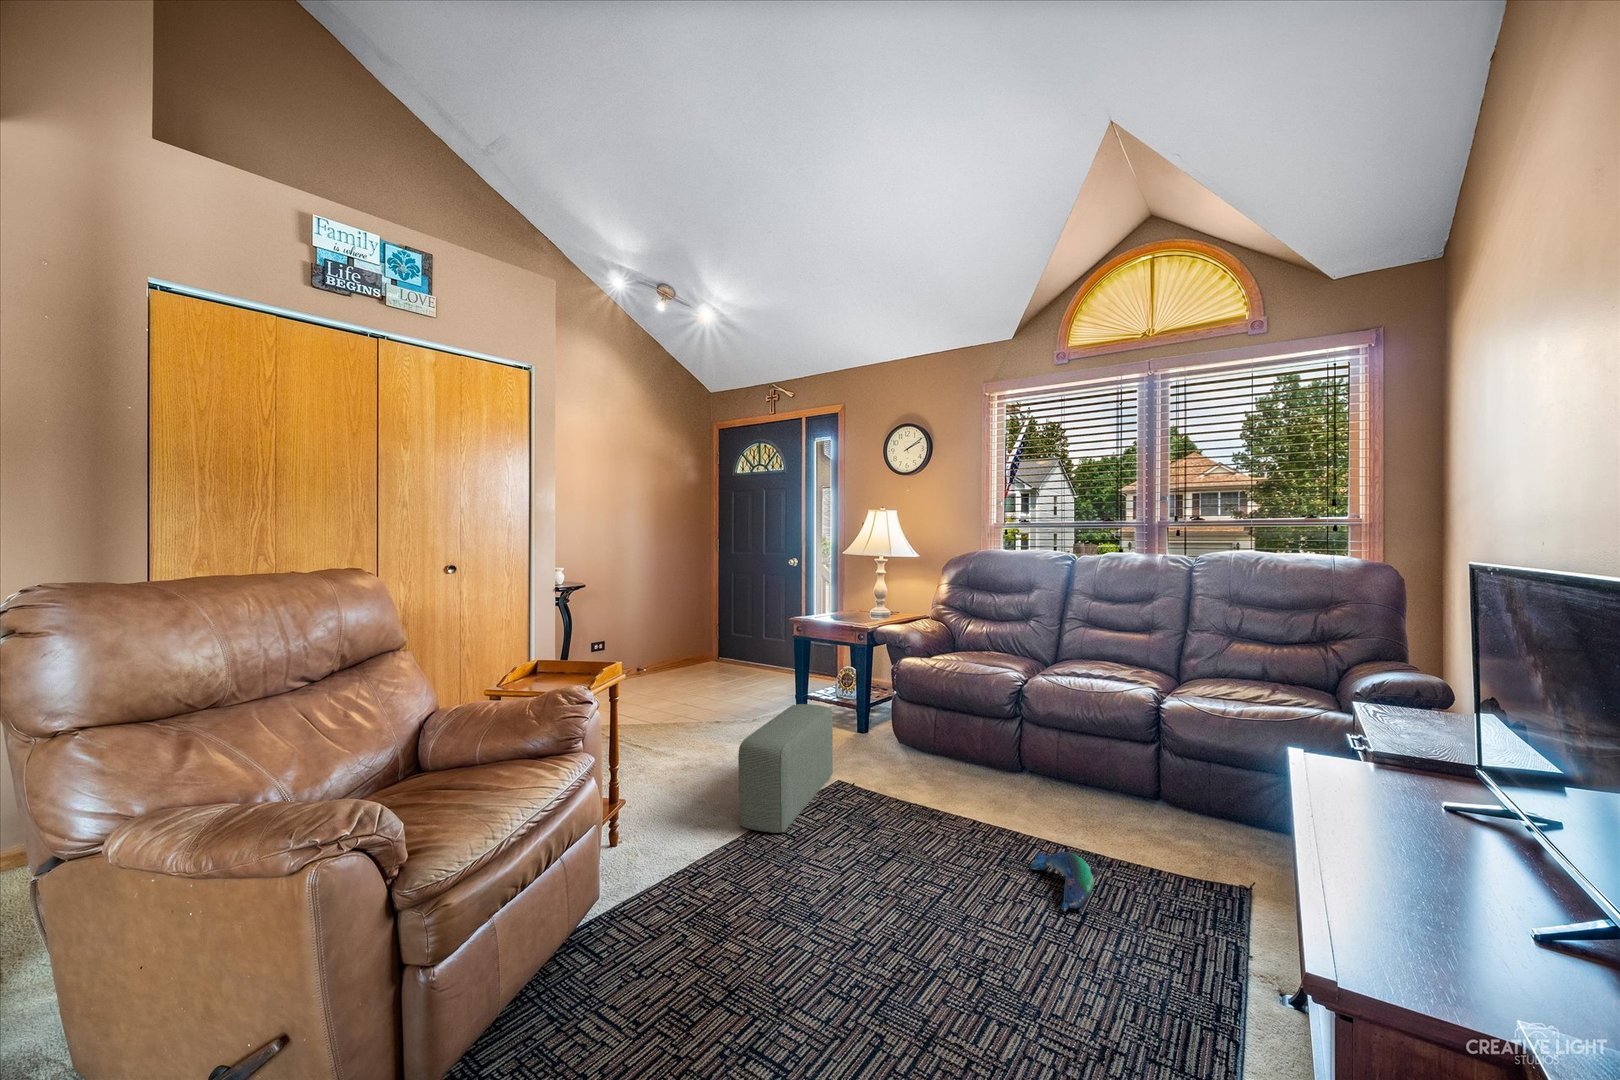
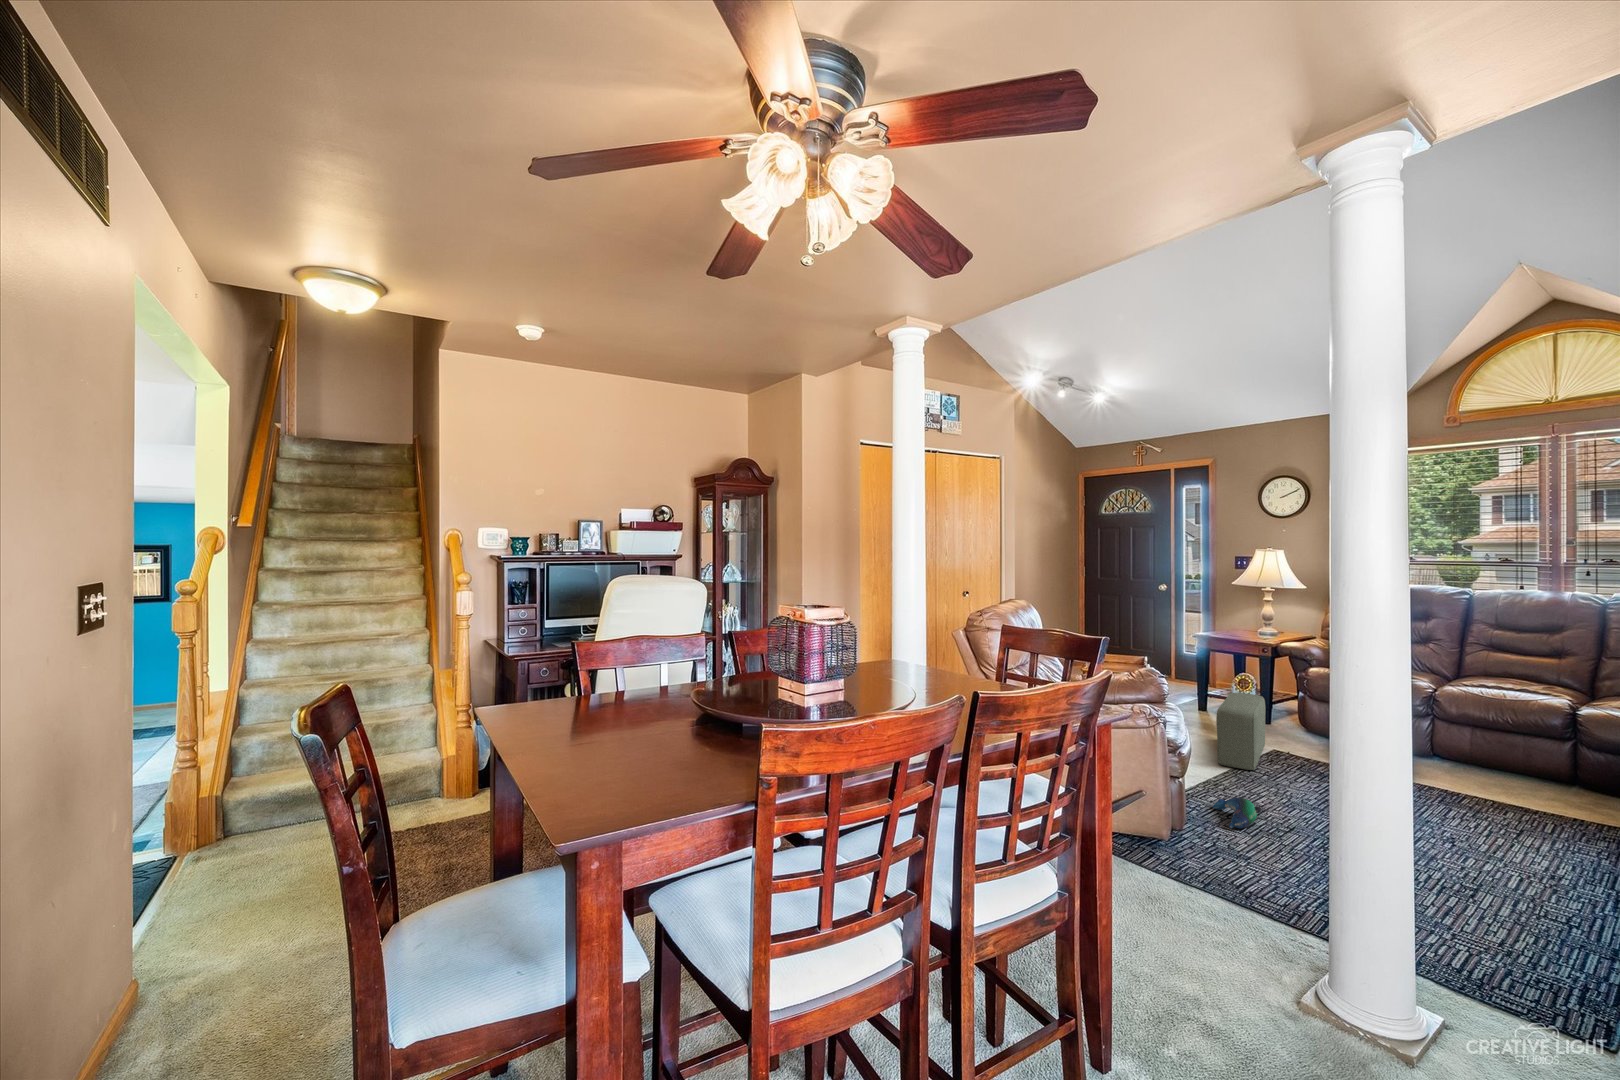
plush toy: present [1030,852,1098,912] -> present [1213,797,1261,828]

